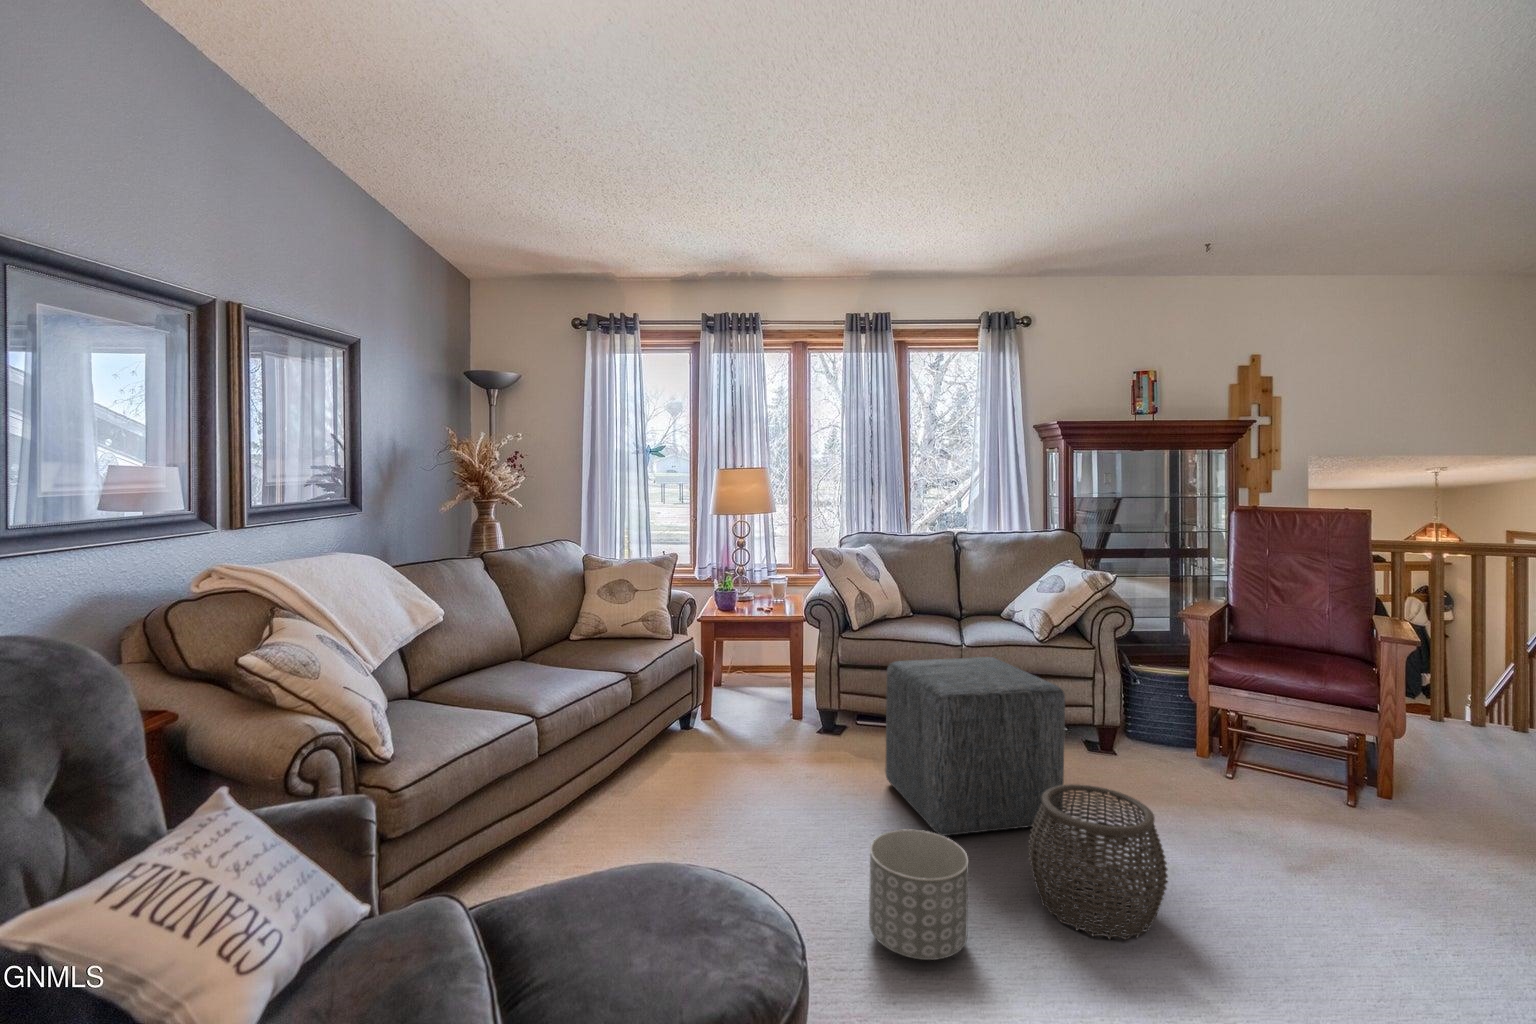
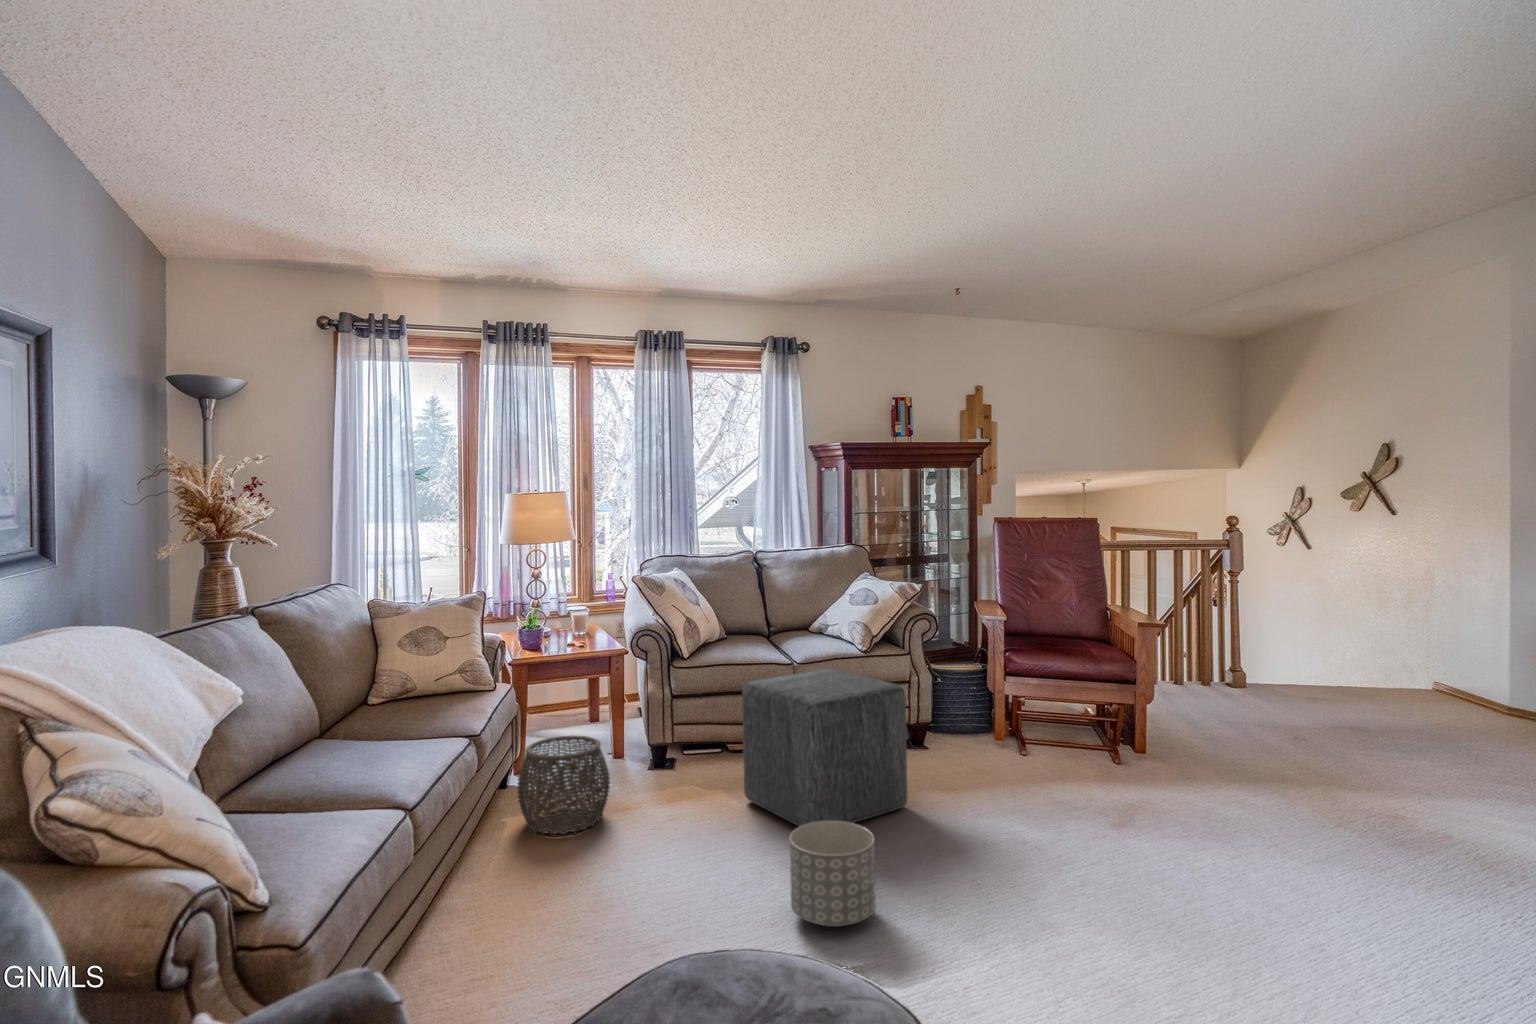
woven basket: present [1028,784,1168,940] -> present [517,736,610,834]

